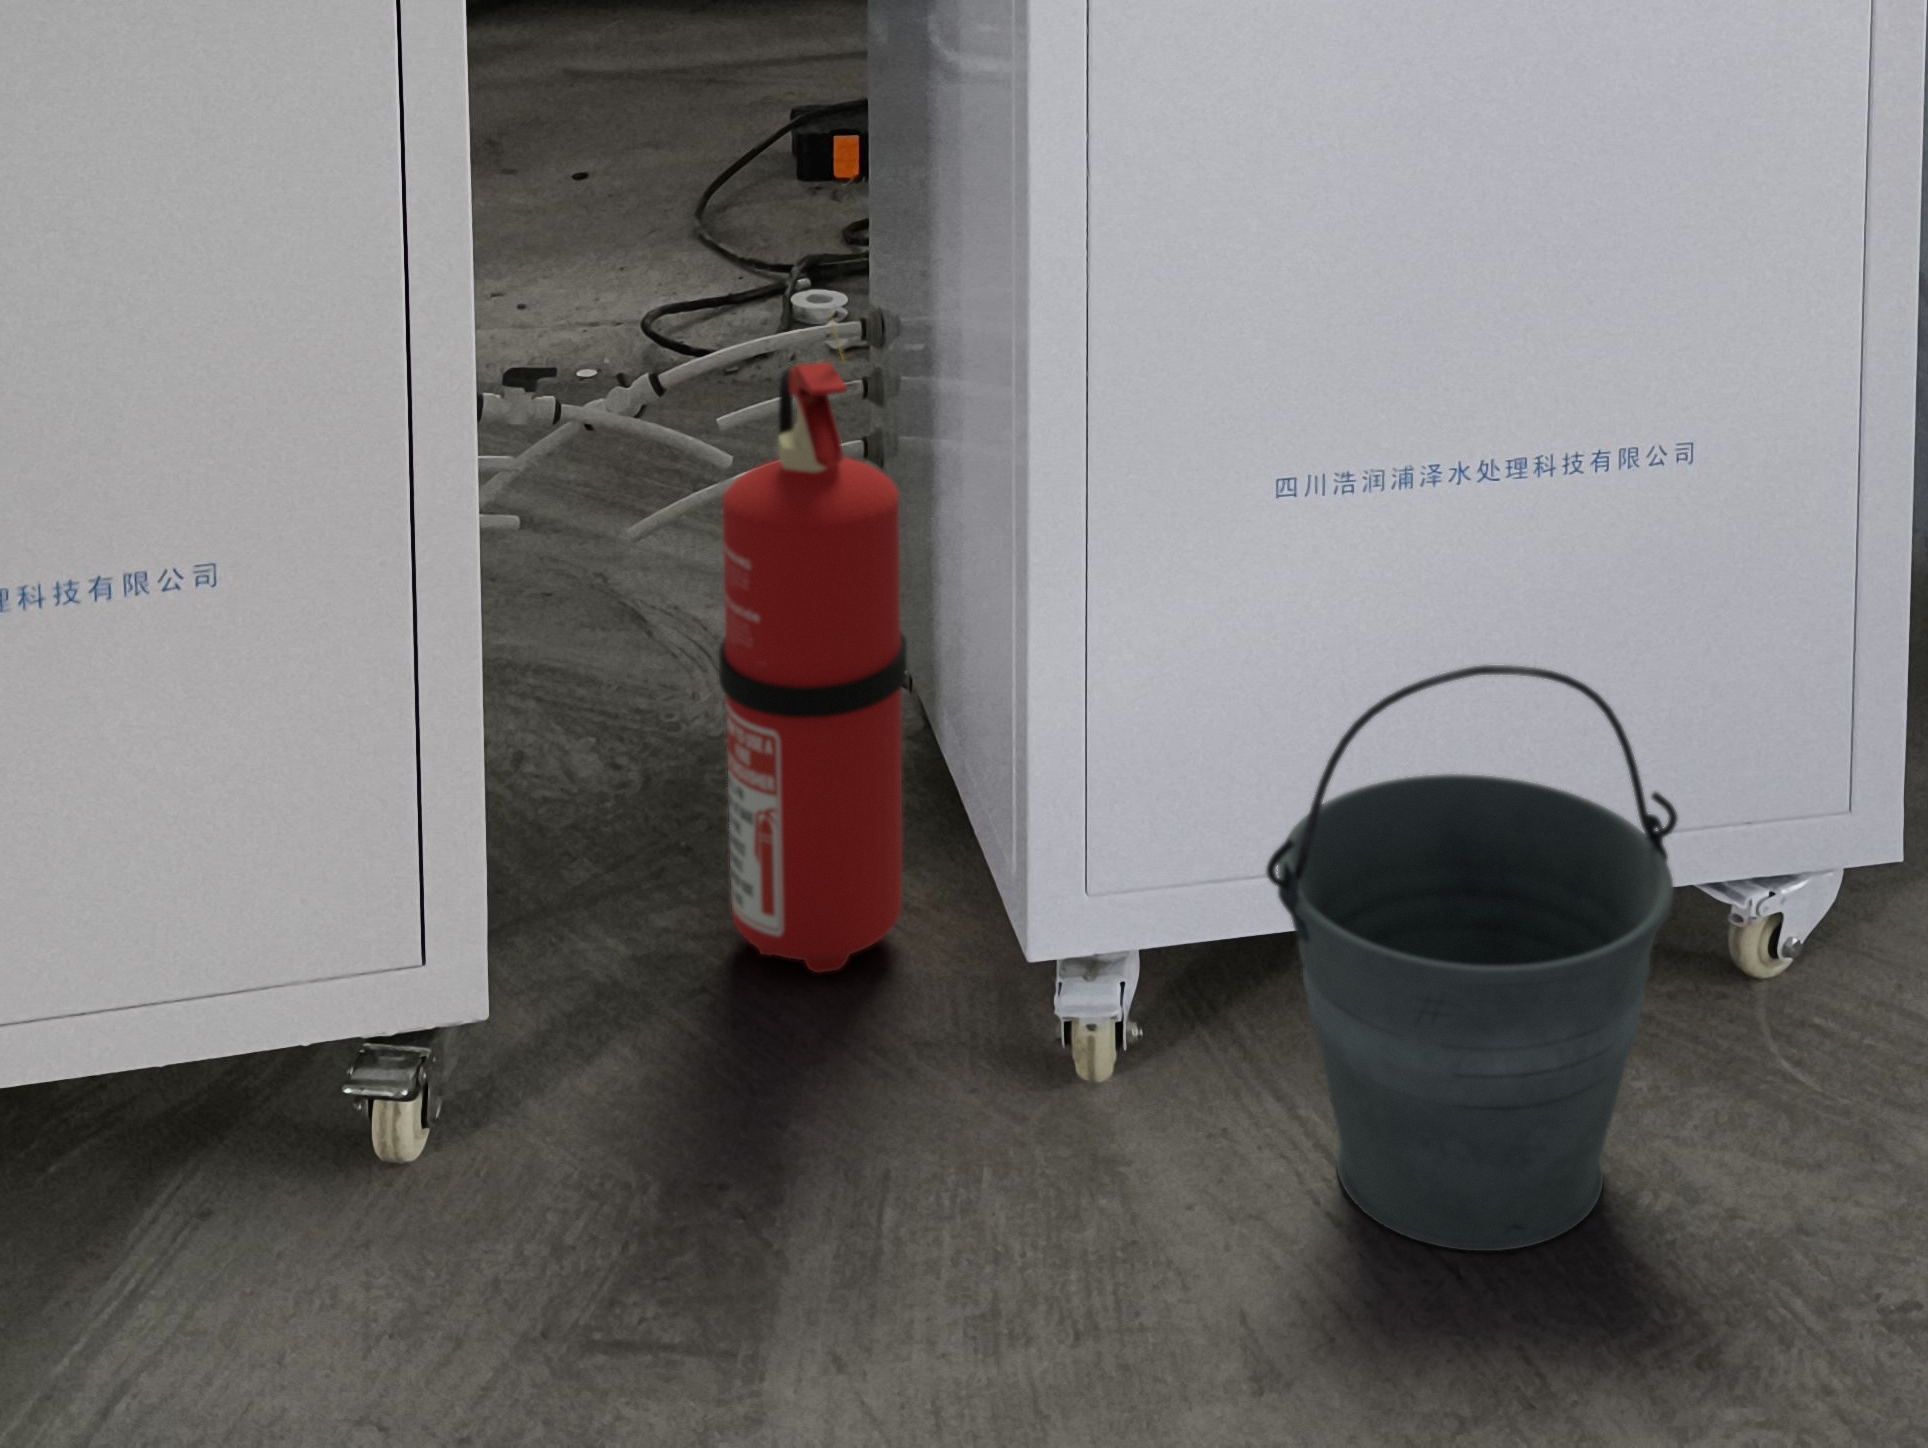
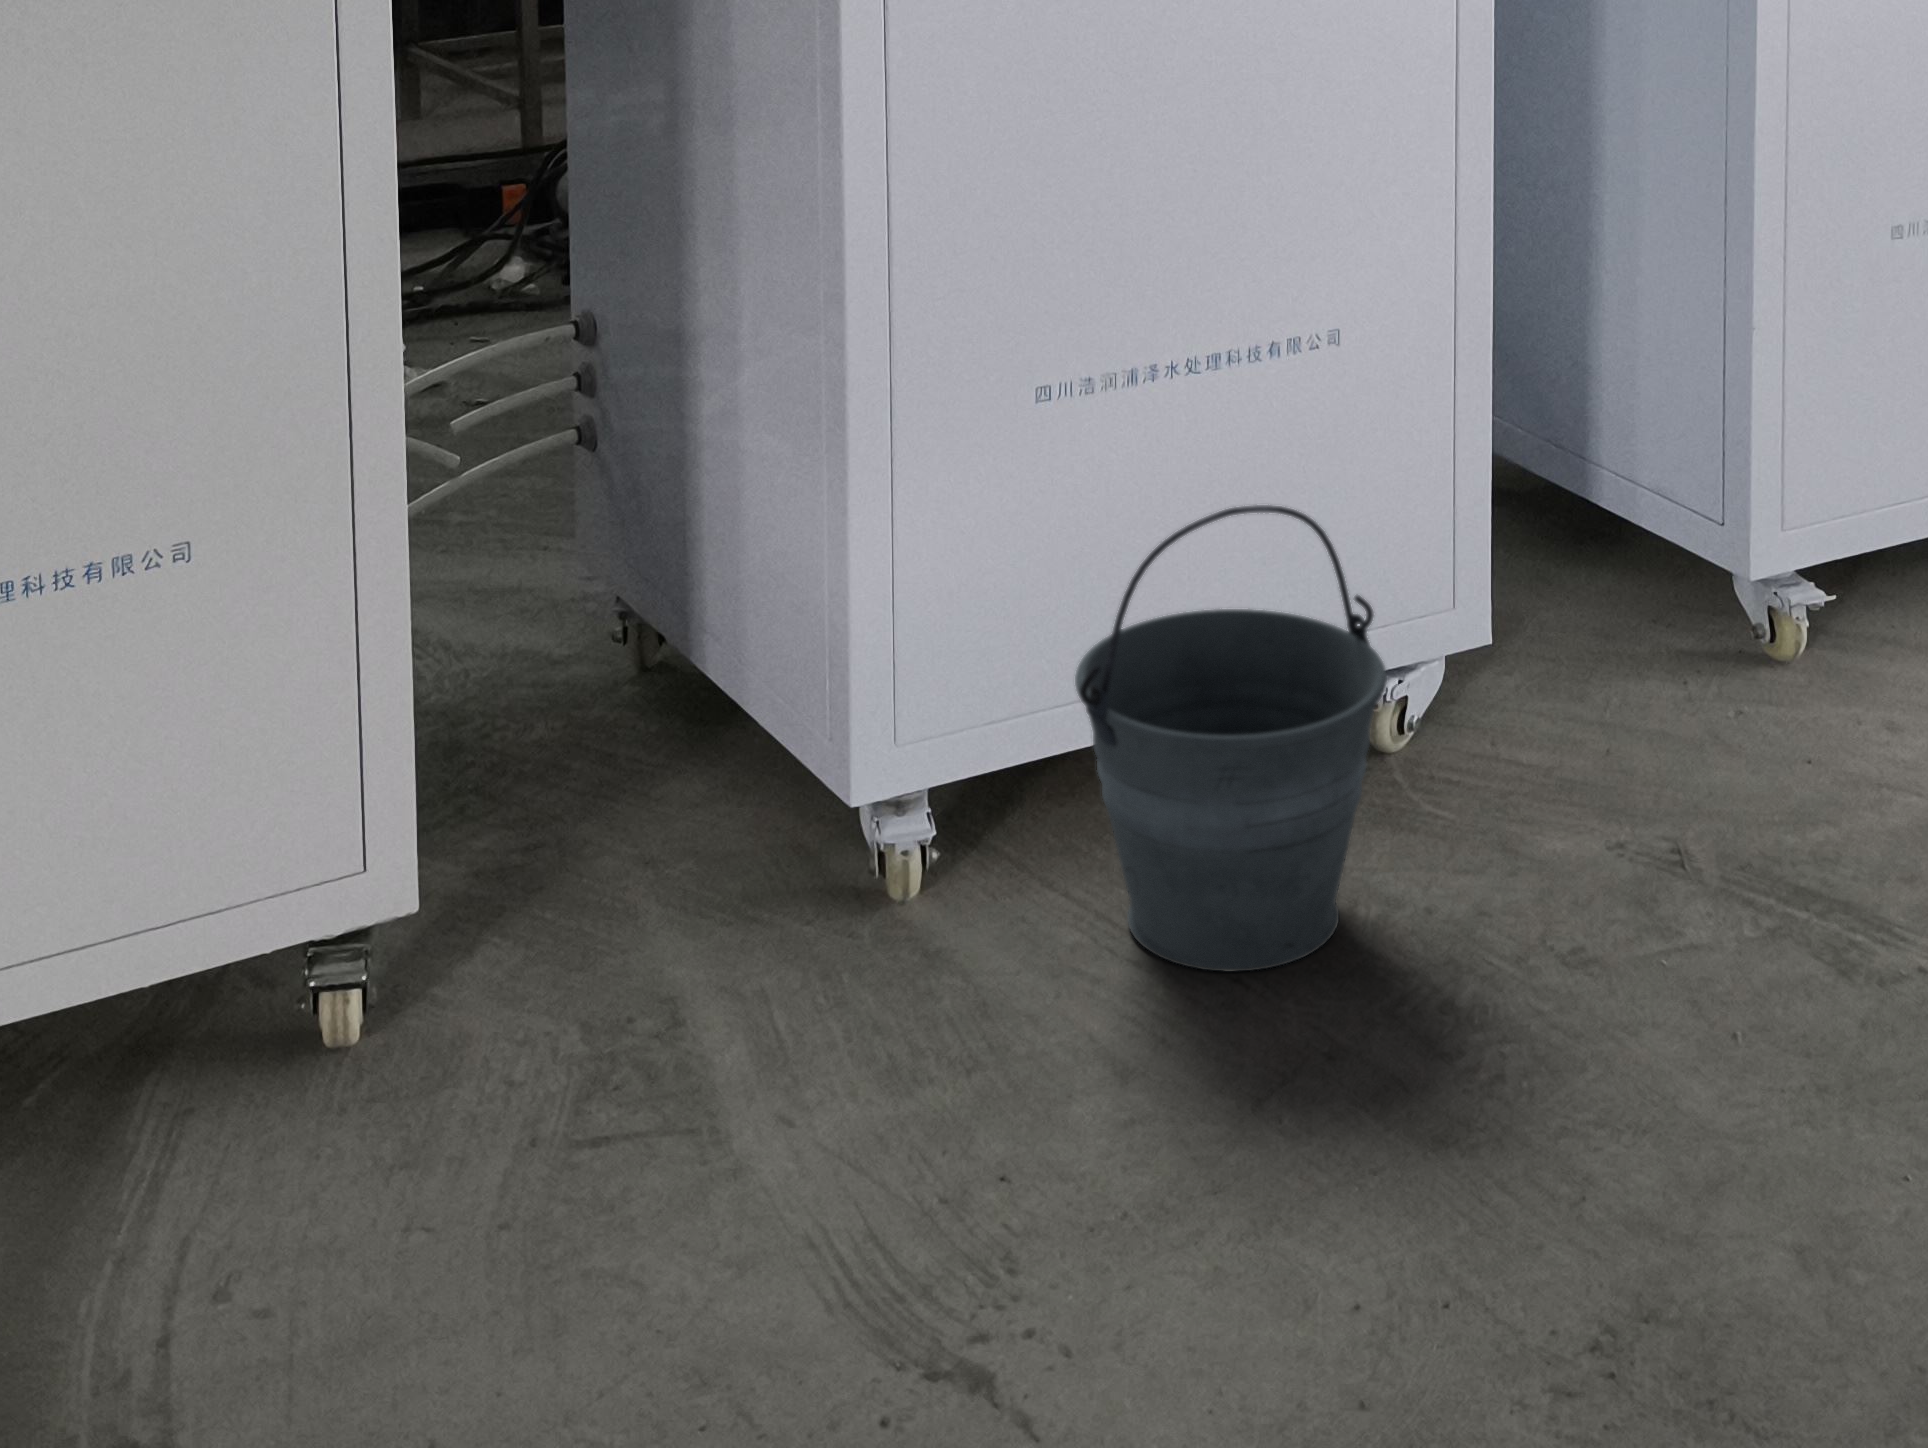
fire extinguisher: present [719,330,907,973] -> none [540,298,704,873]

